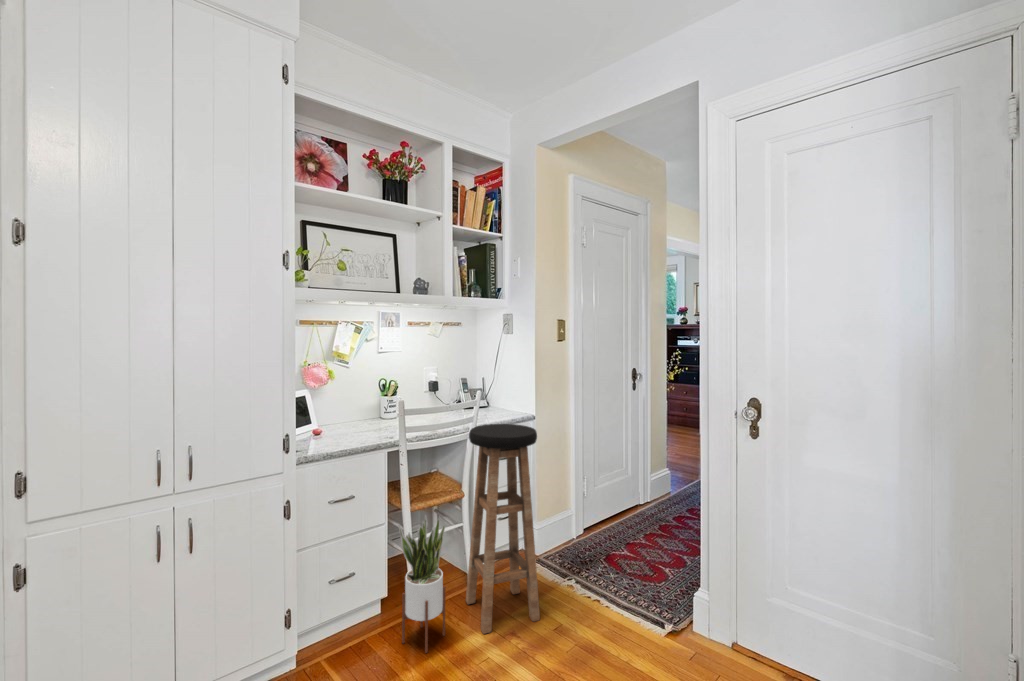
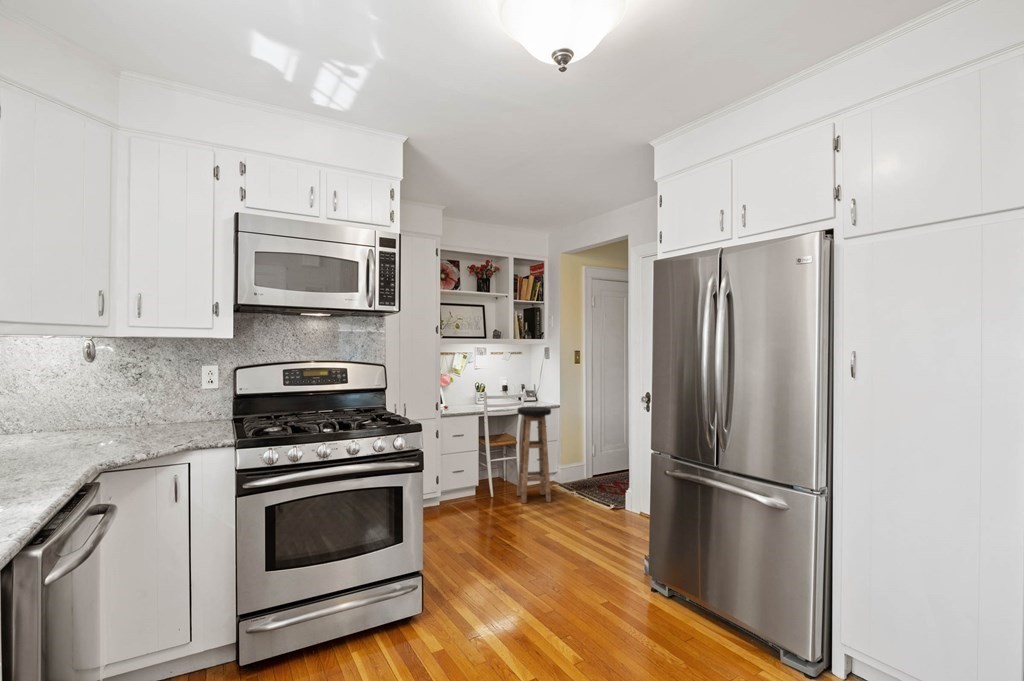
potted plant: present [398,515,445,653] -> none [483,445,505,506]

